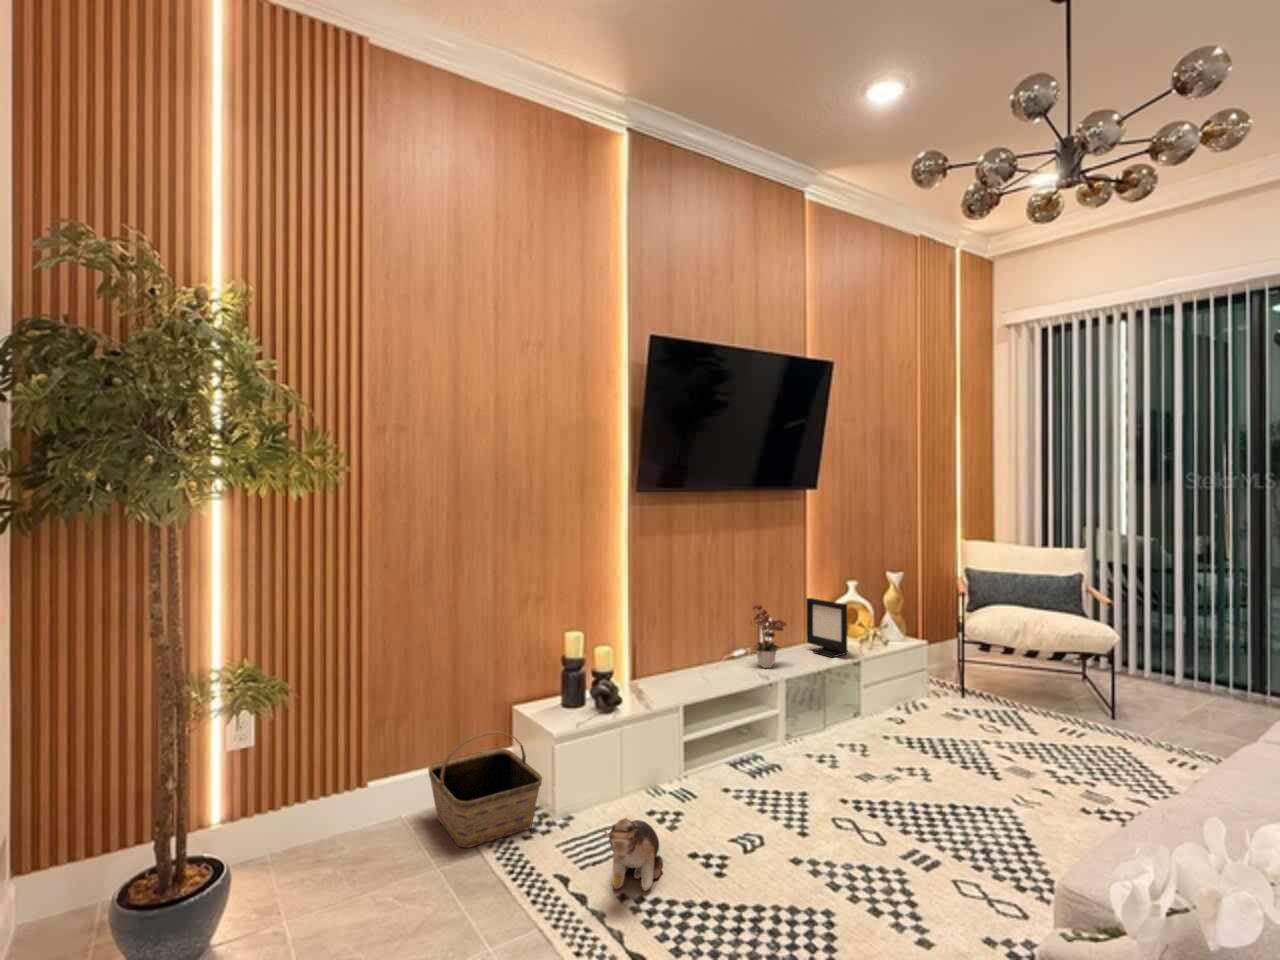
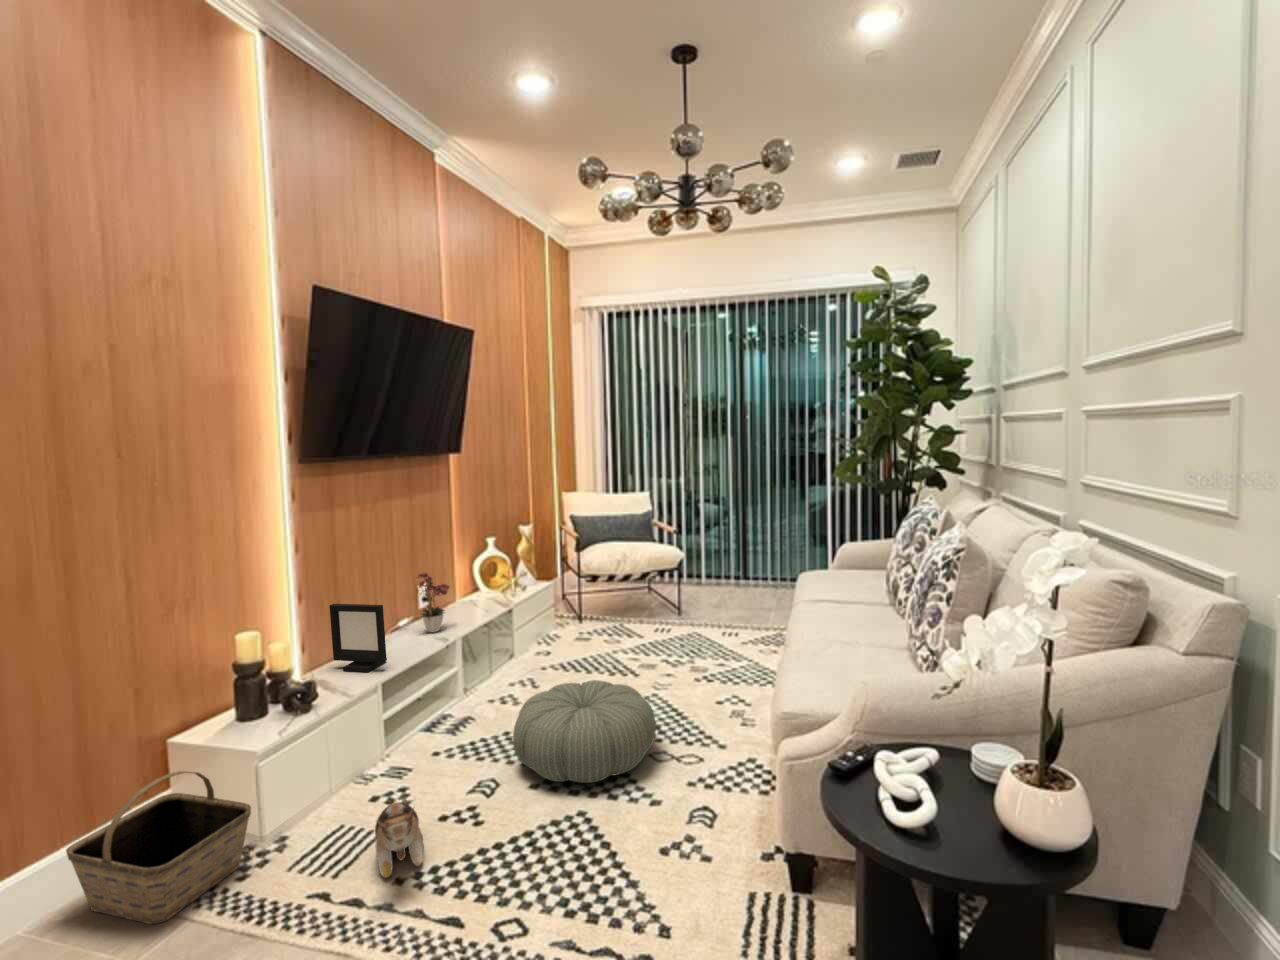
picture frame: present [806,598,848,657] -> present [330,604,387,672]
pouf: none [786,757,965,888] -> present [513,680,656,783]

